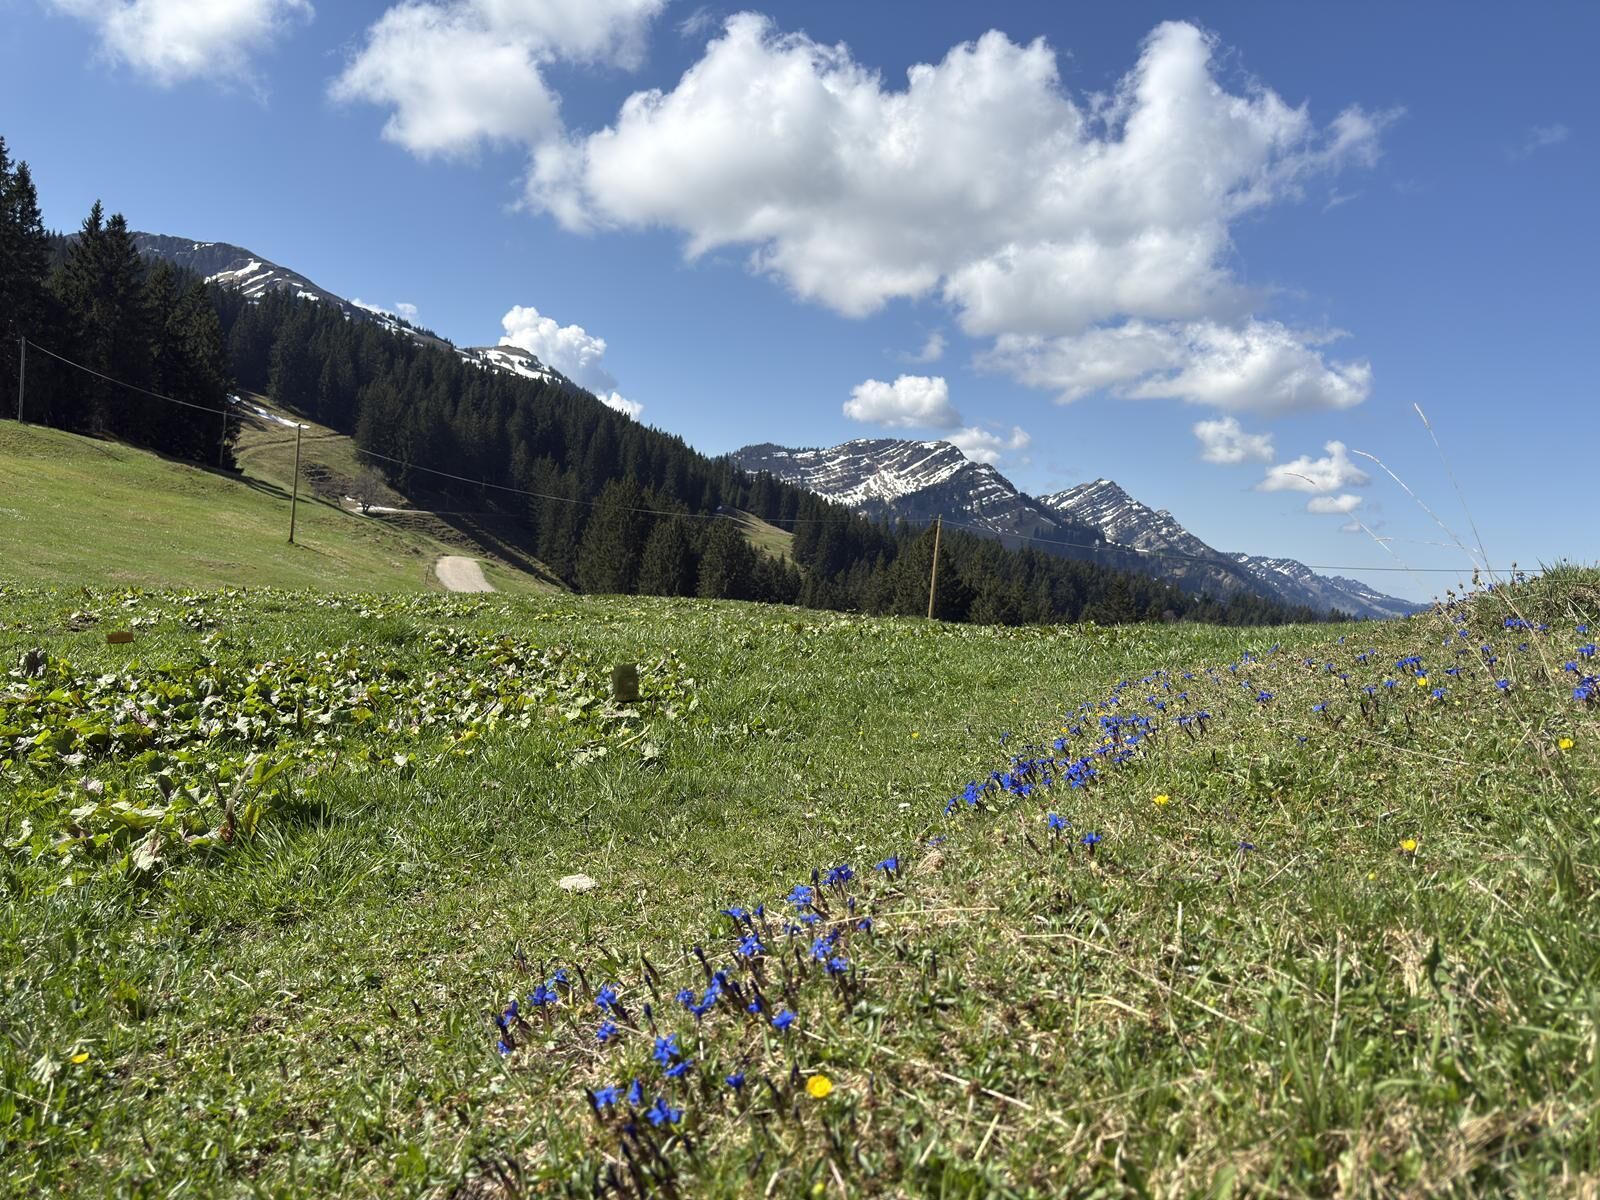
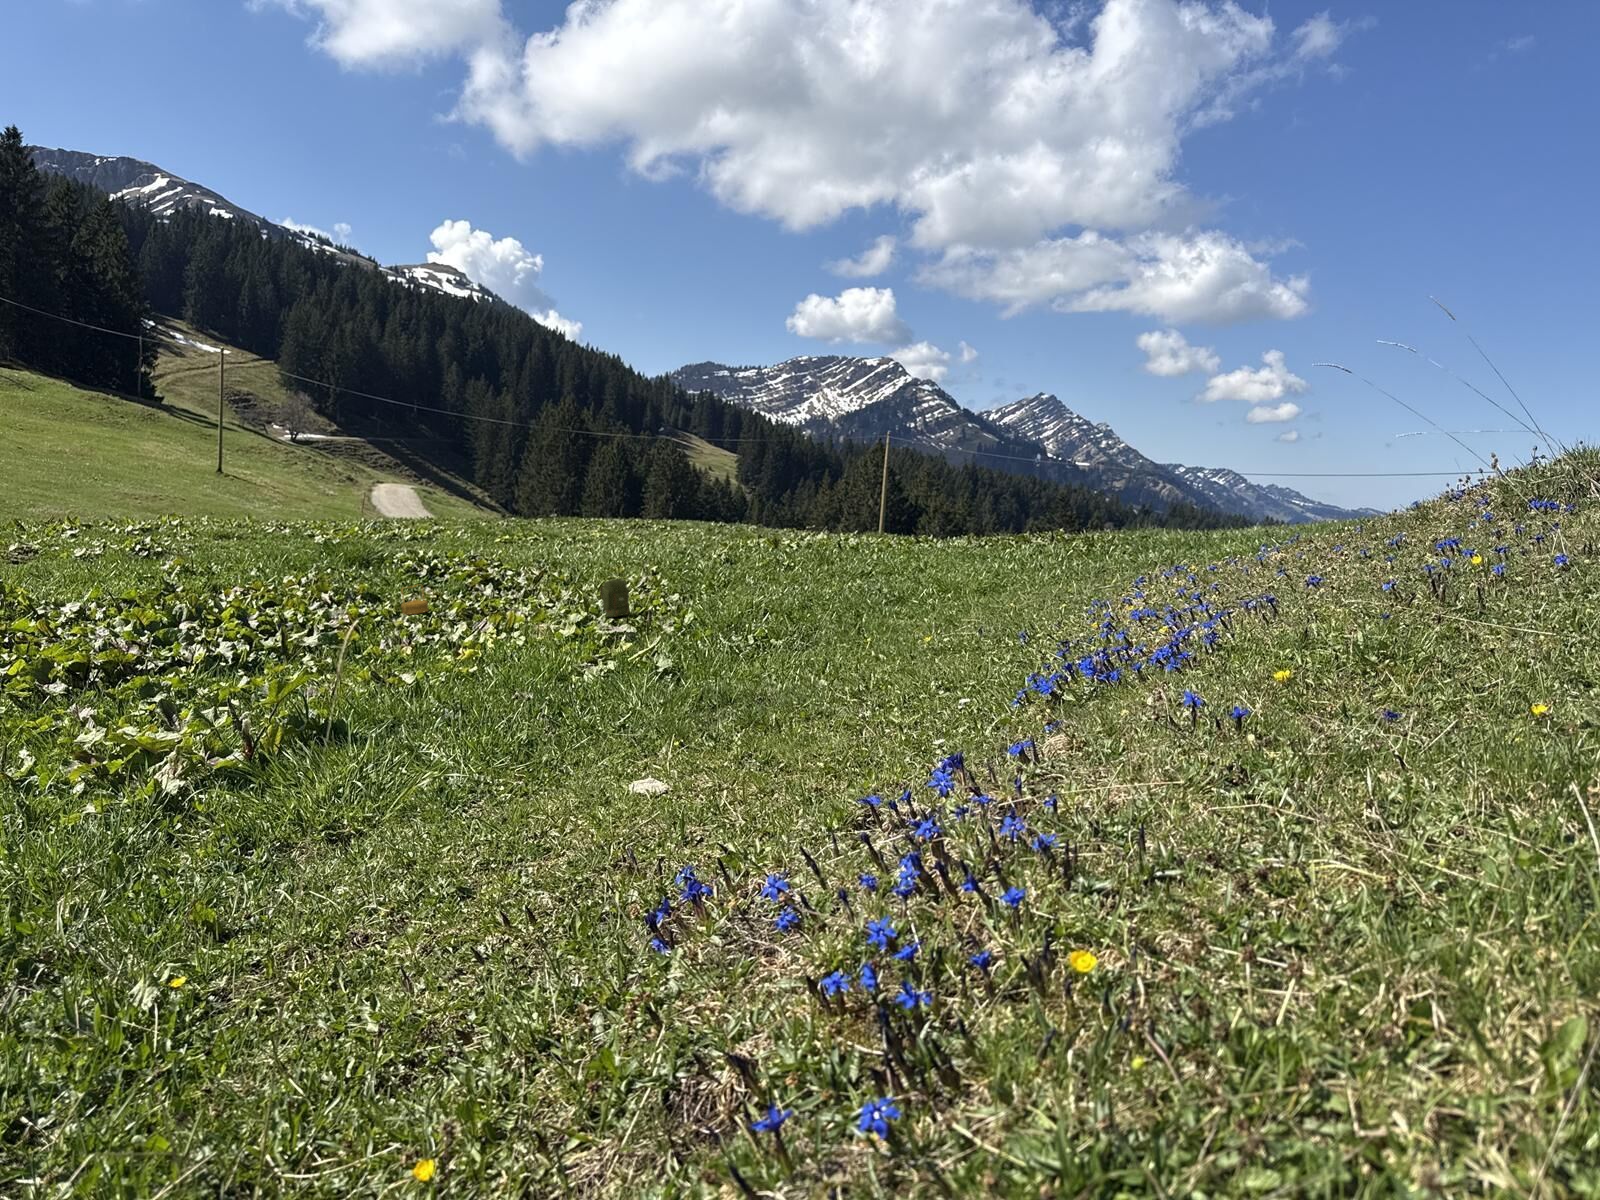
basket: present [105,620,134,643] -> present [401,585,428,615]

